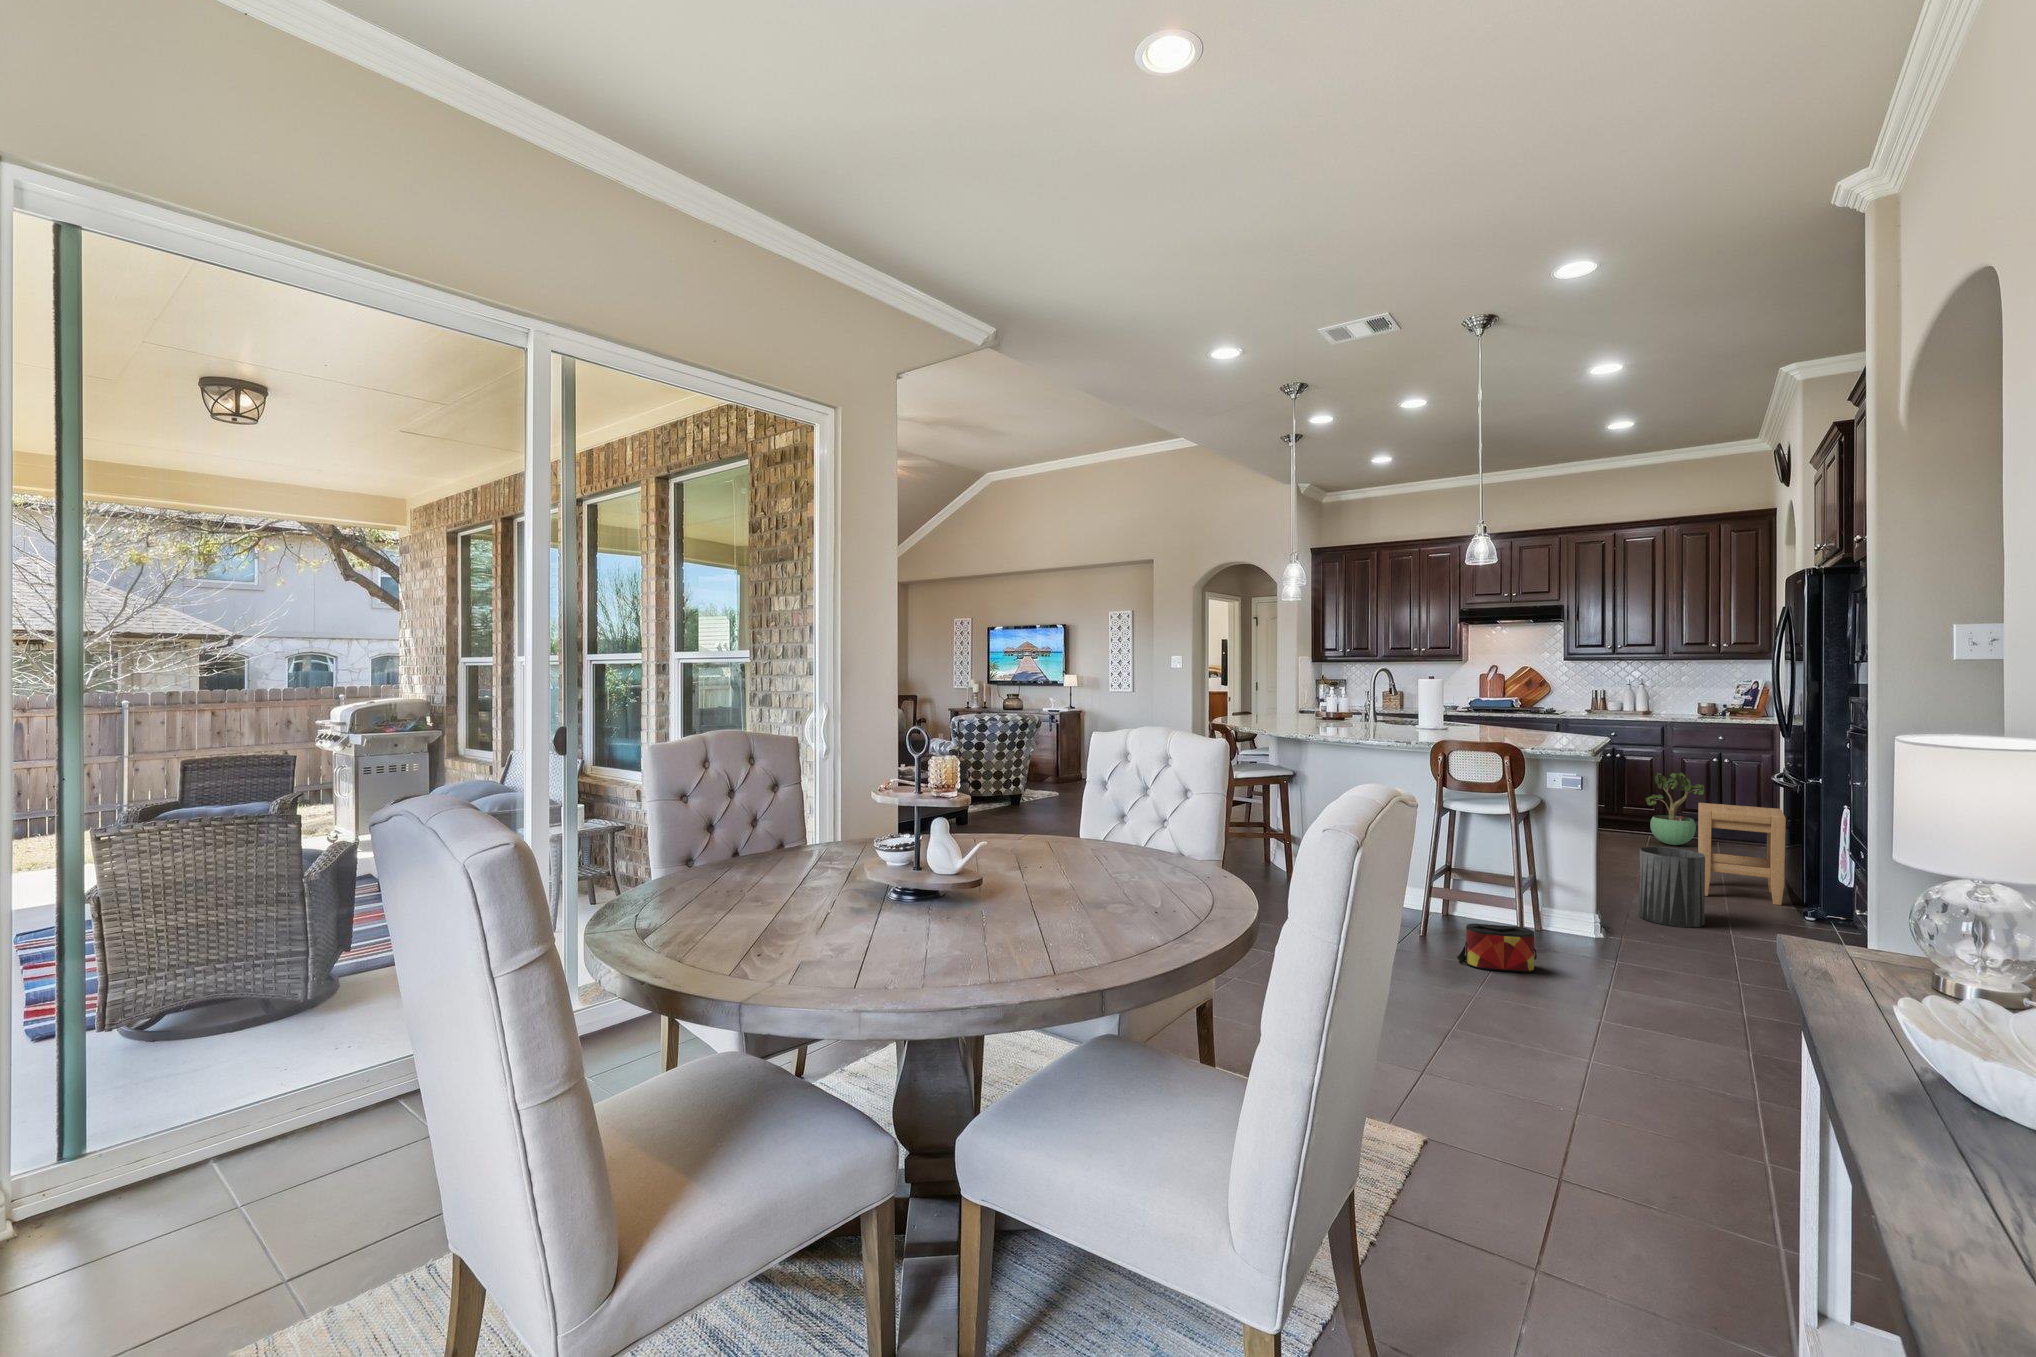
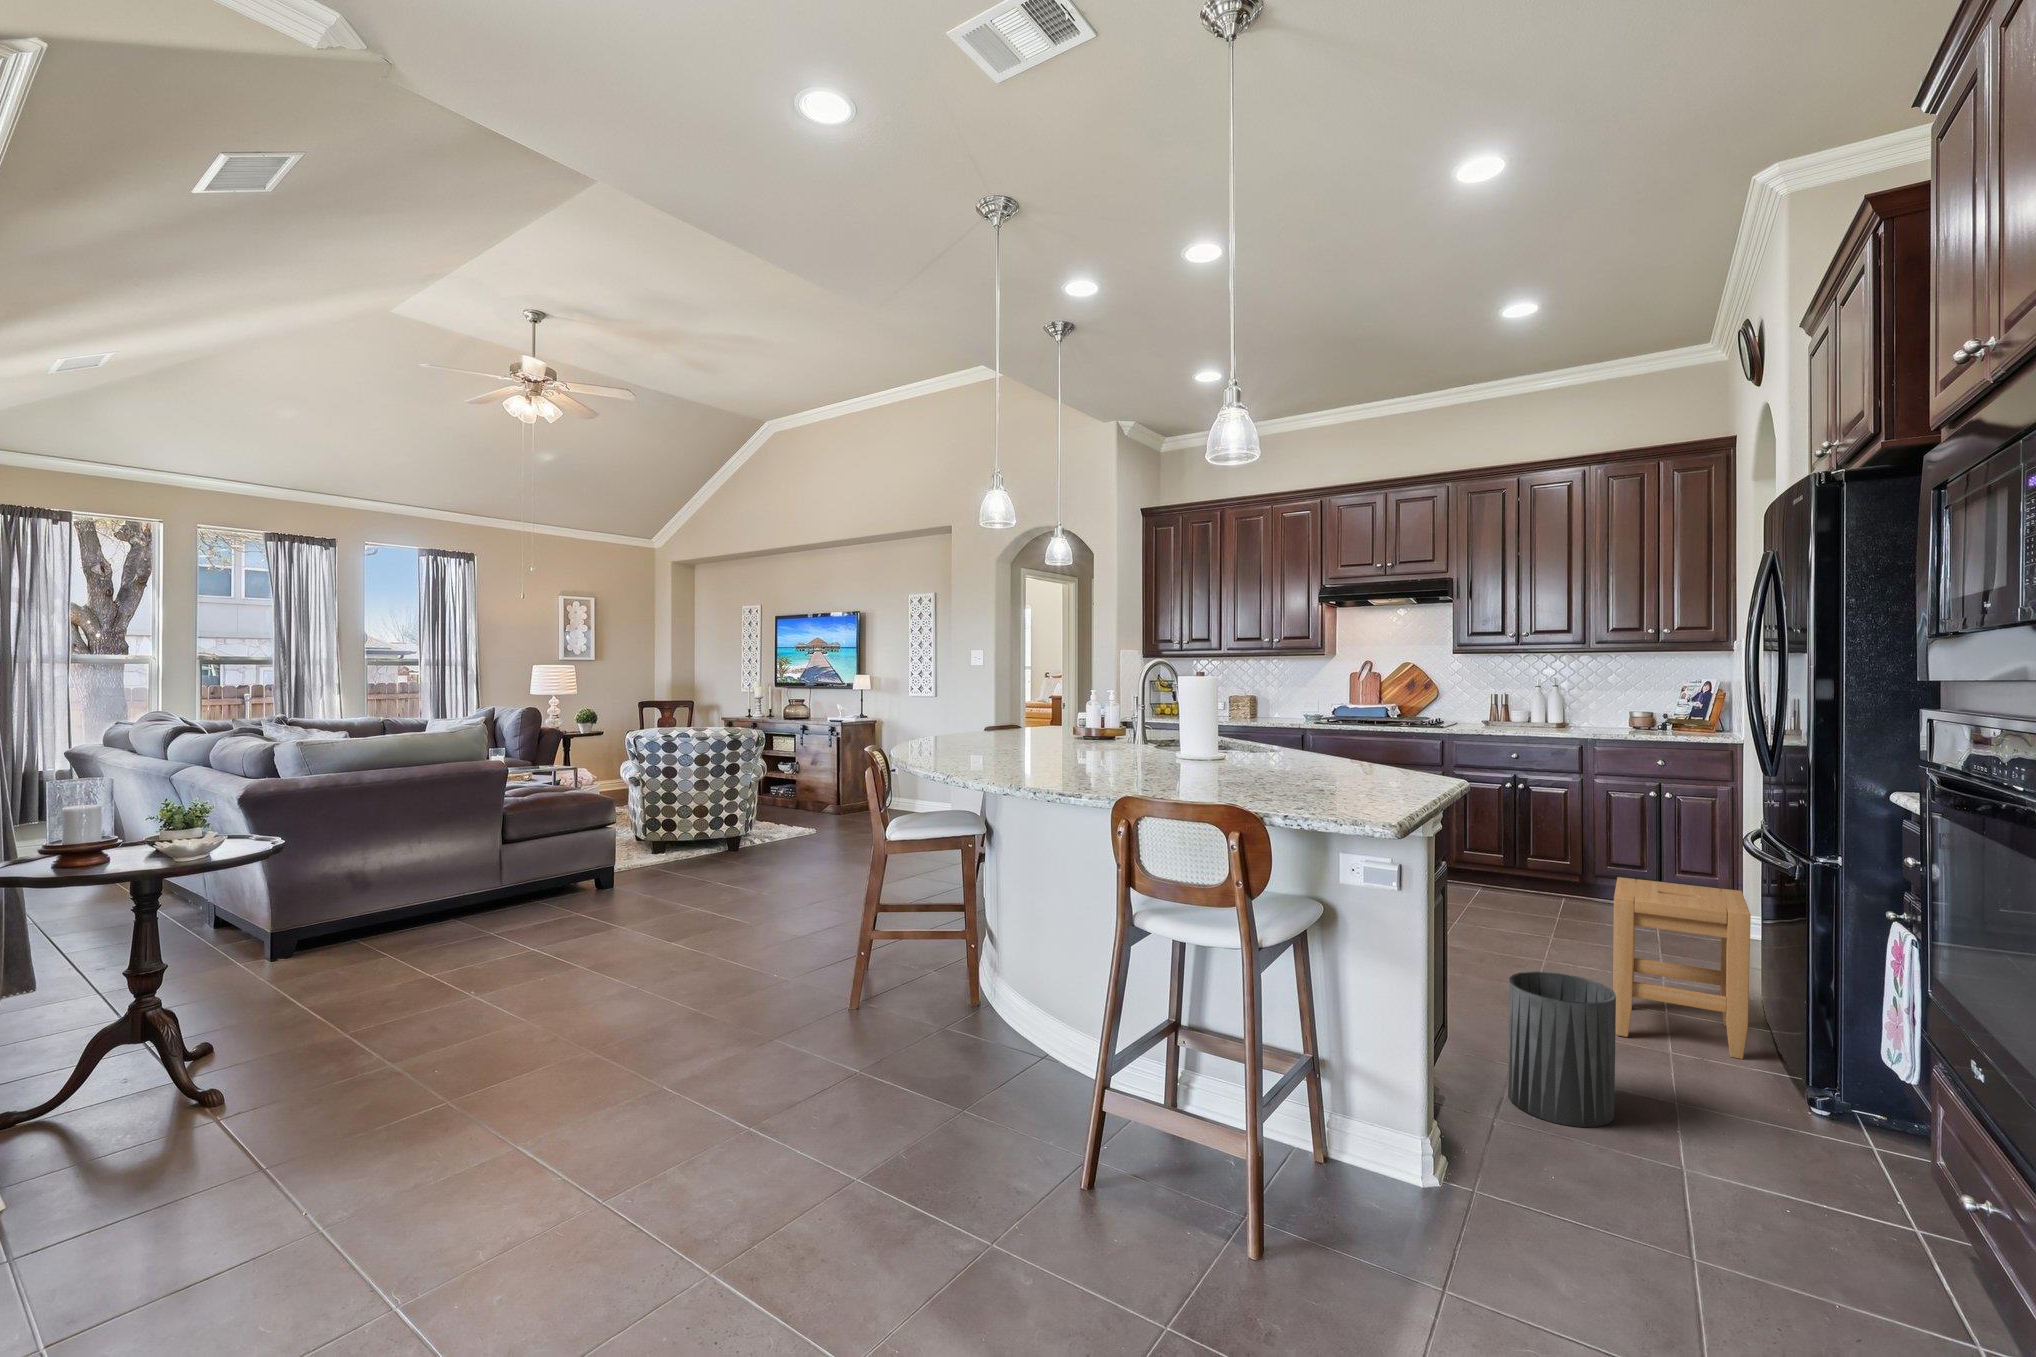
potted plant: present [1645,772,1704,845] -> none [1553,814,1635,920]
bag: present [1457,924,1537,973] -> none [1116,1181,1269,1301]

